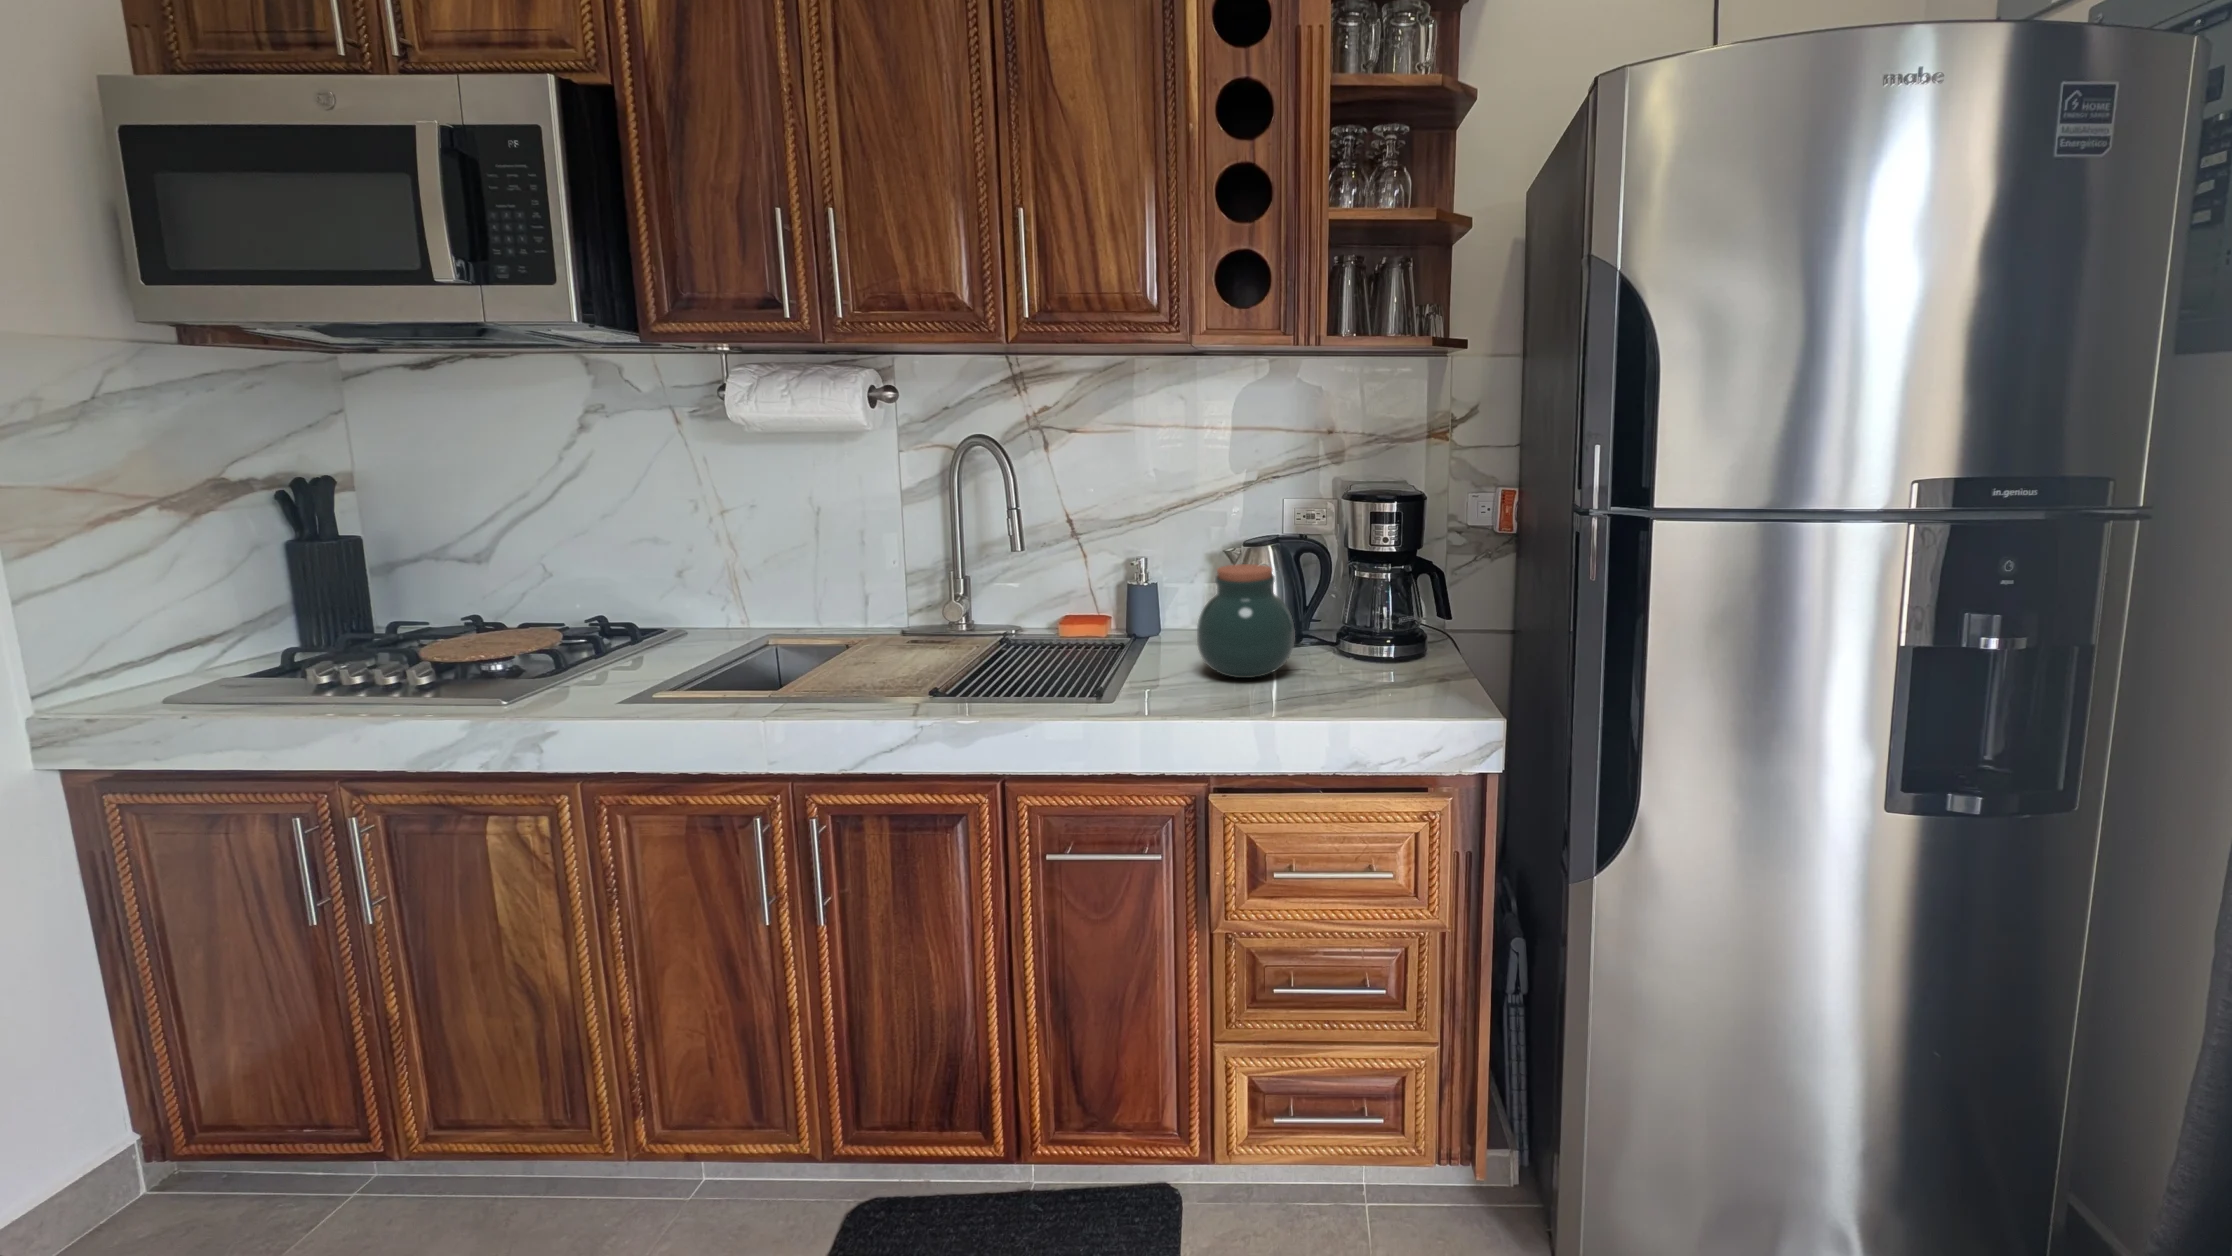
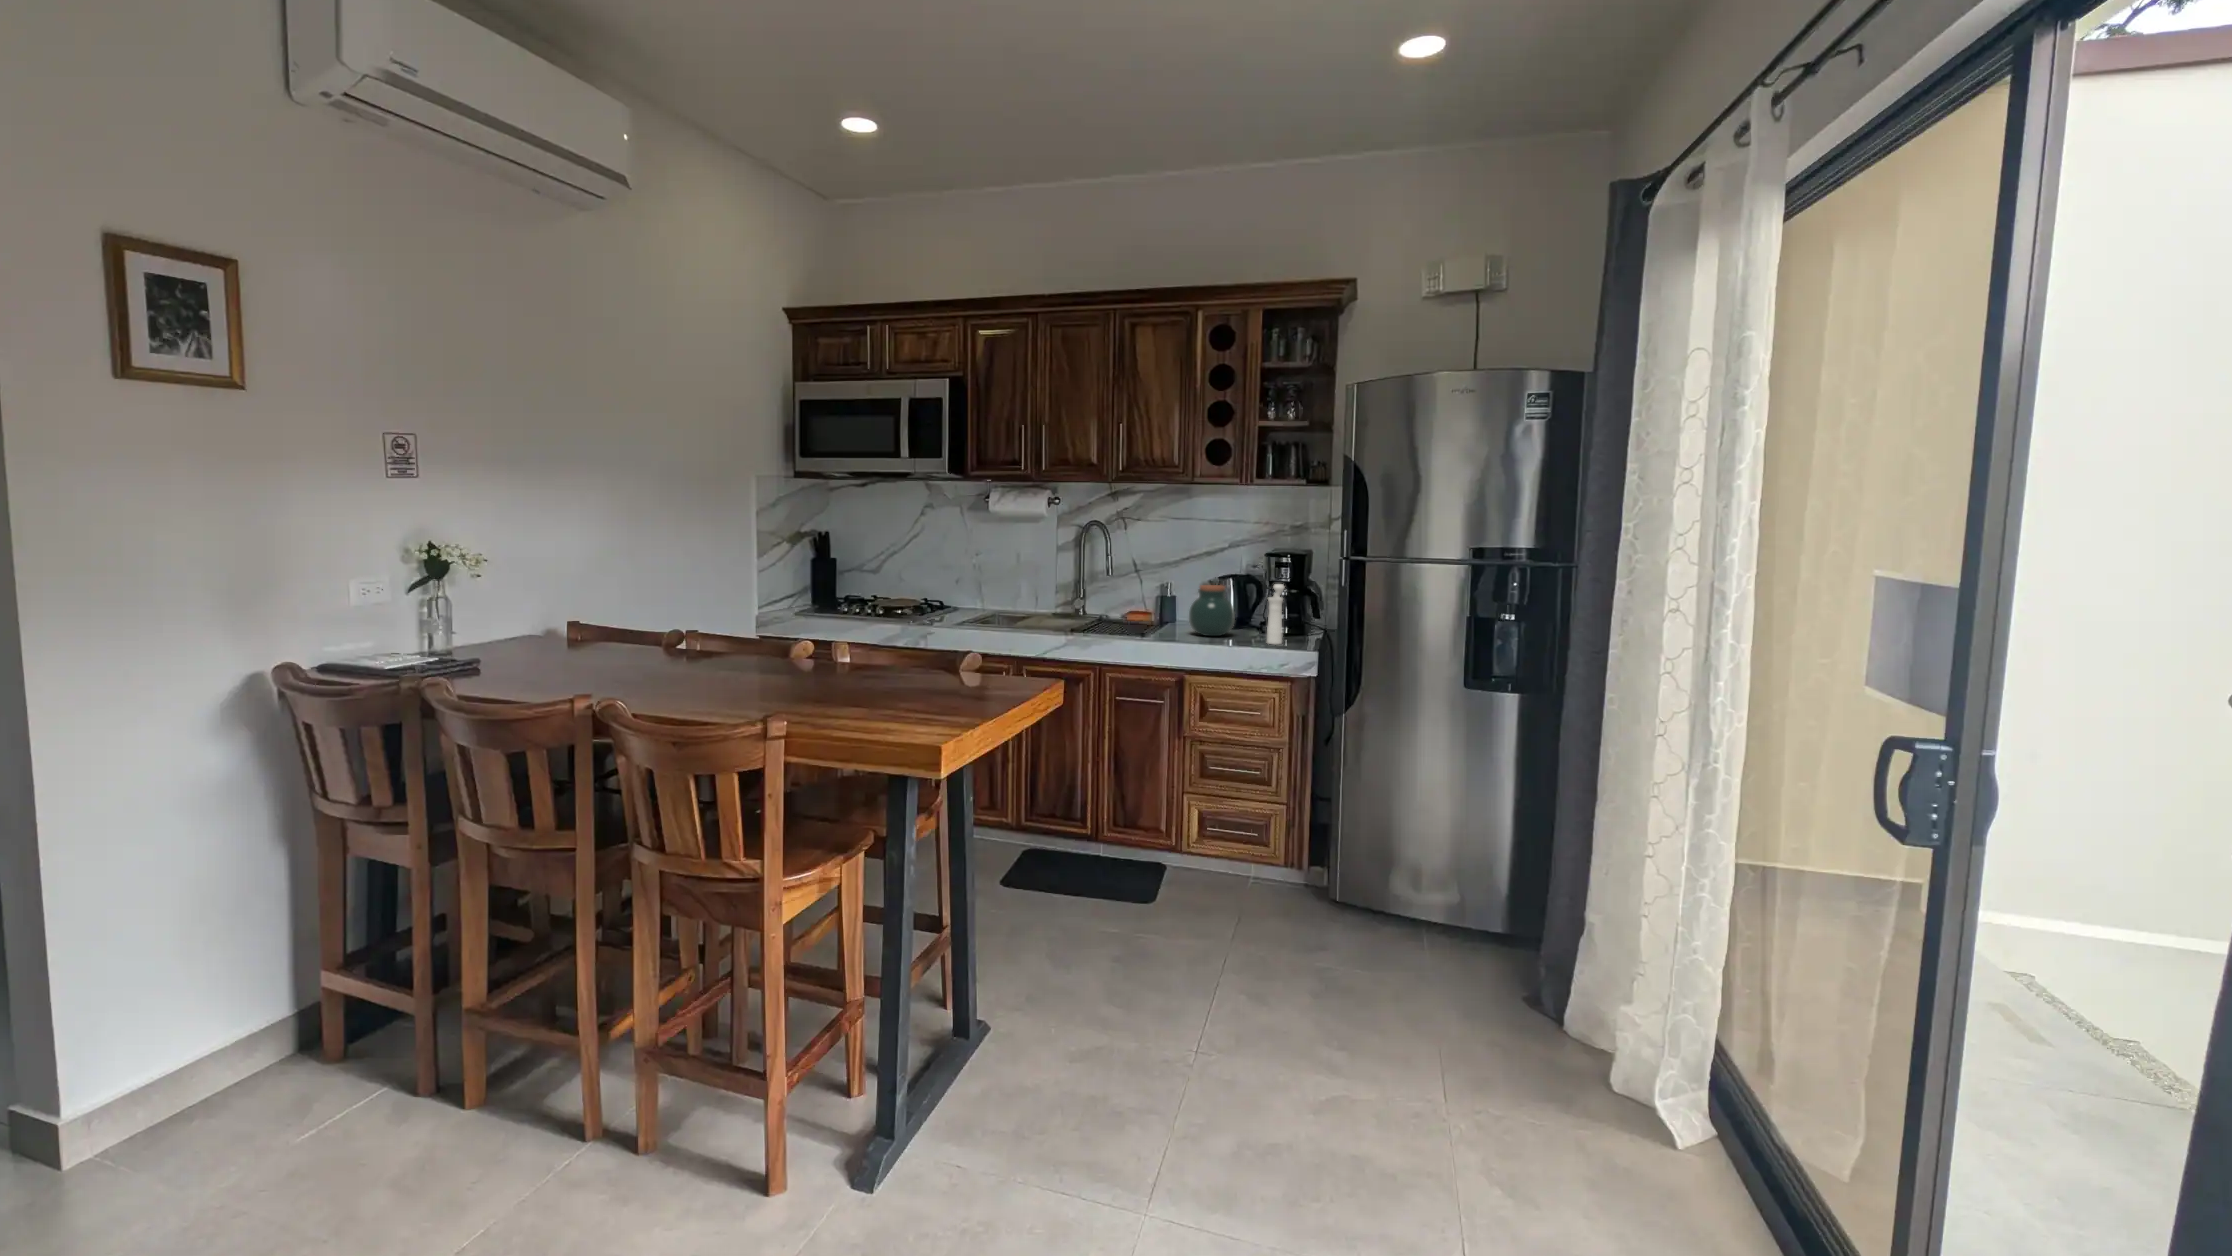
pepper mill: none [1374,557,1411,697] -> present [1267,584,1284,644]

